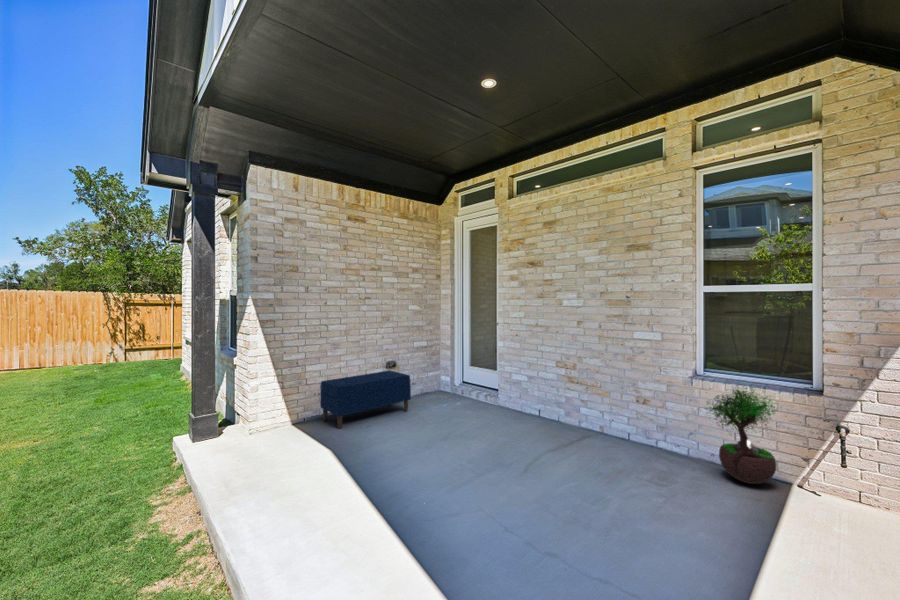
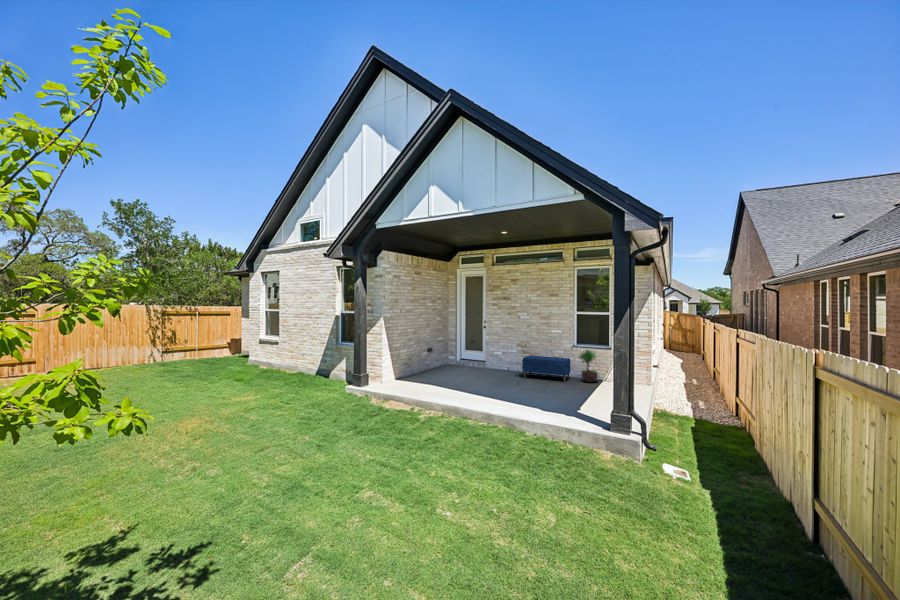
bench: present [320,371,411,429] -> present [522,355,570,382]

